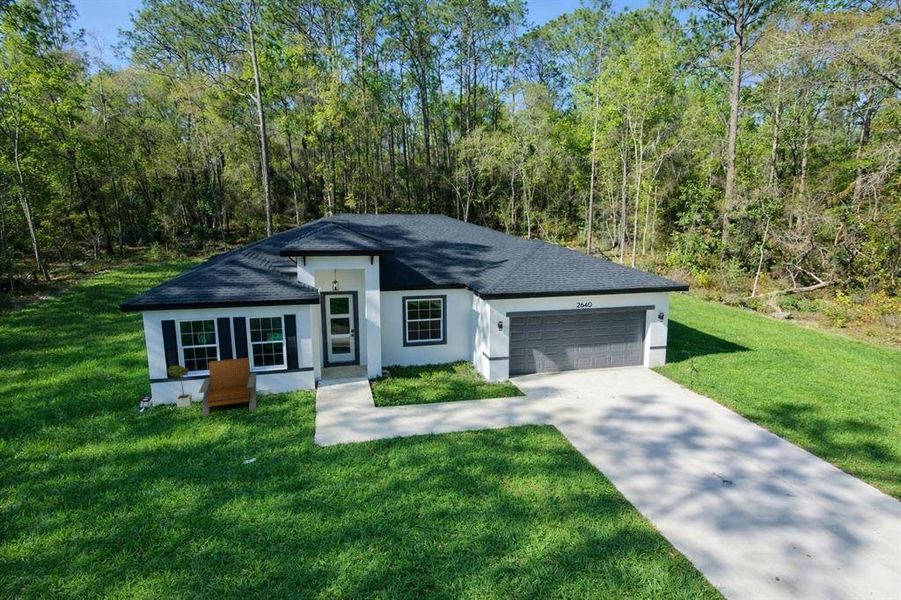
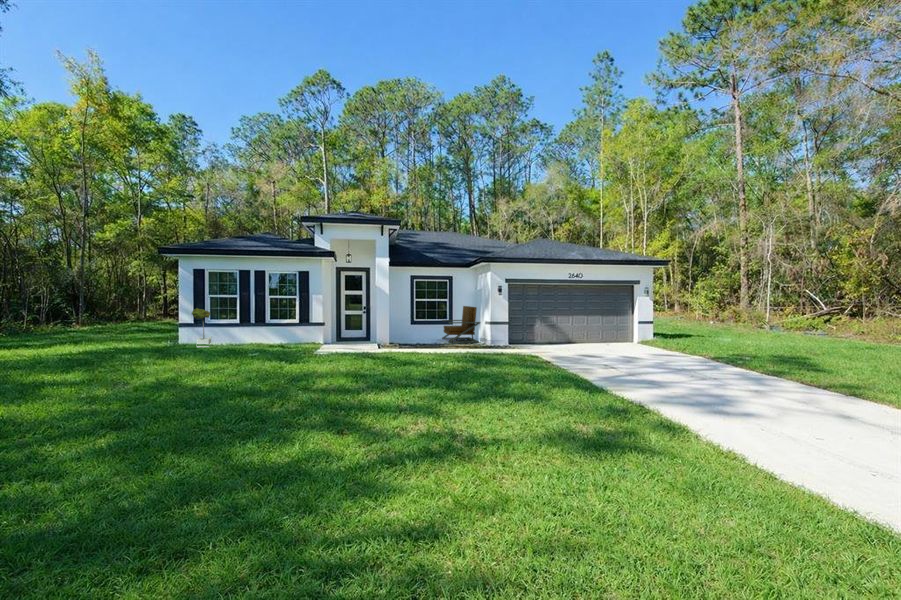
lounge chair: present [199,358,258,417] -> present [442,306,480,343]

